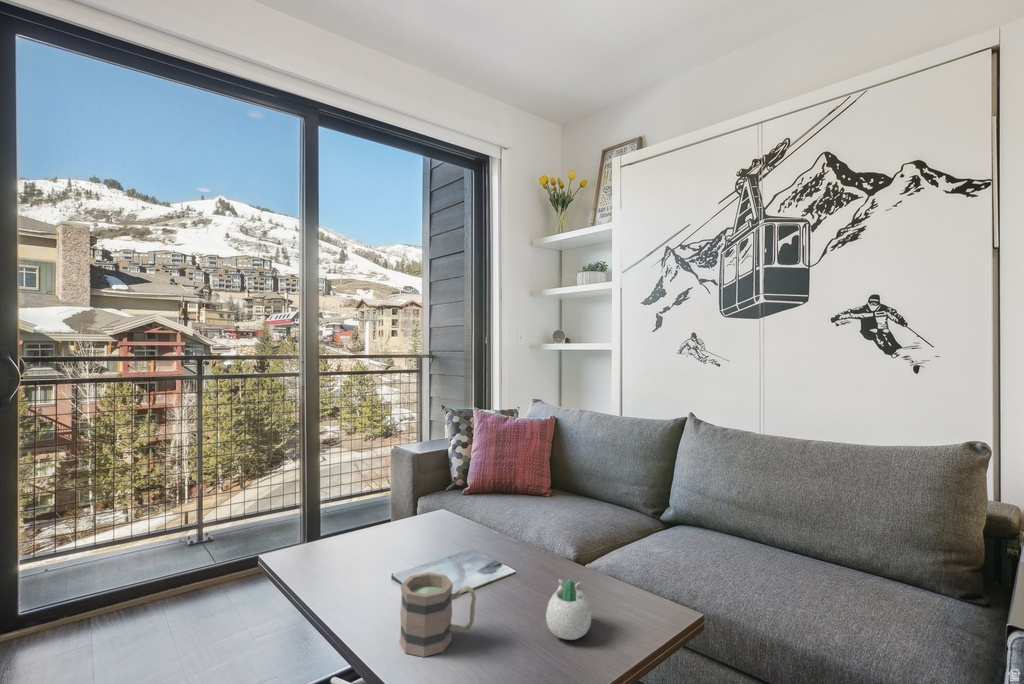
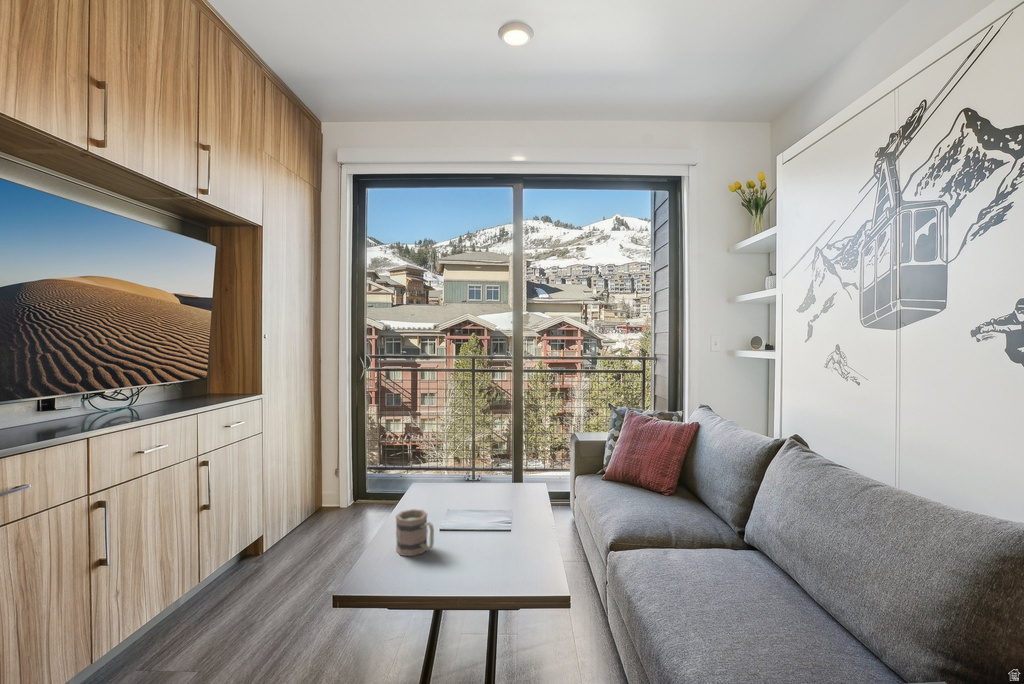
succulent planter: present [546,579,591,640] -> none [463,536,502,576]

